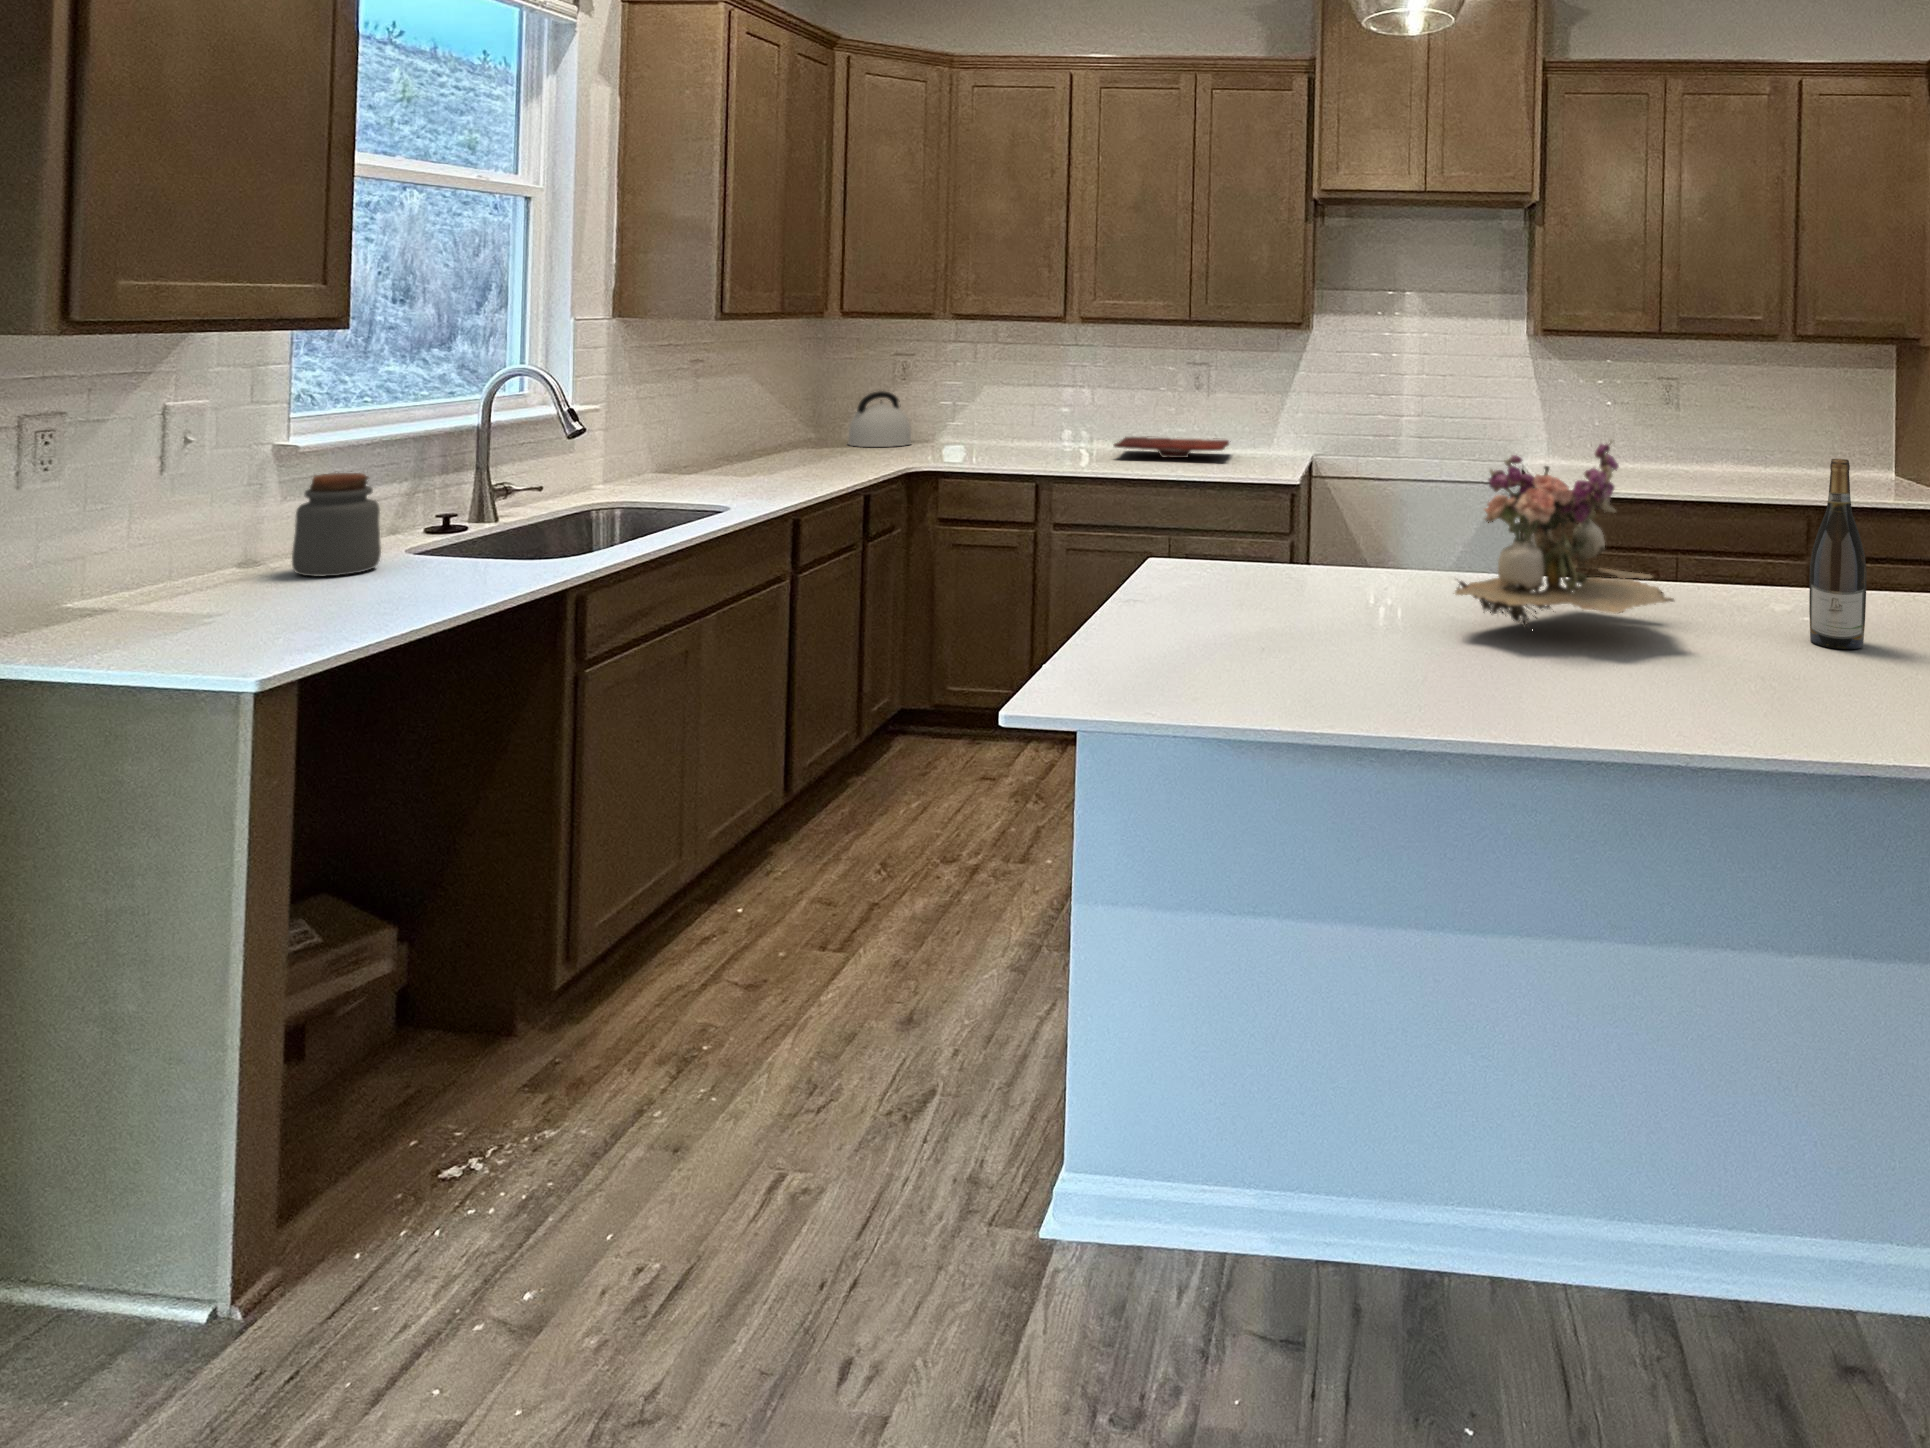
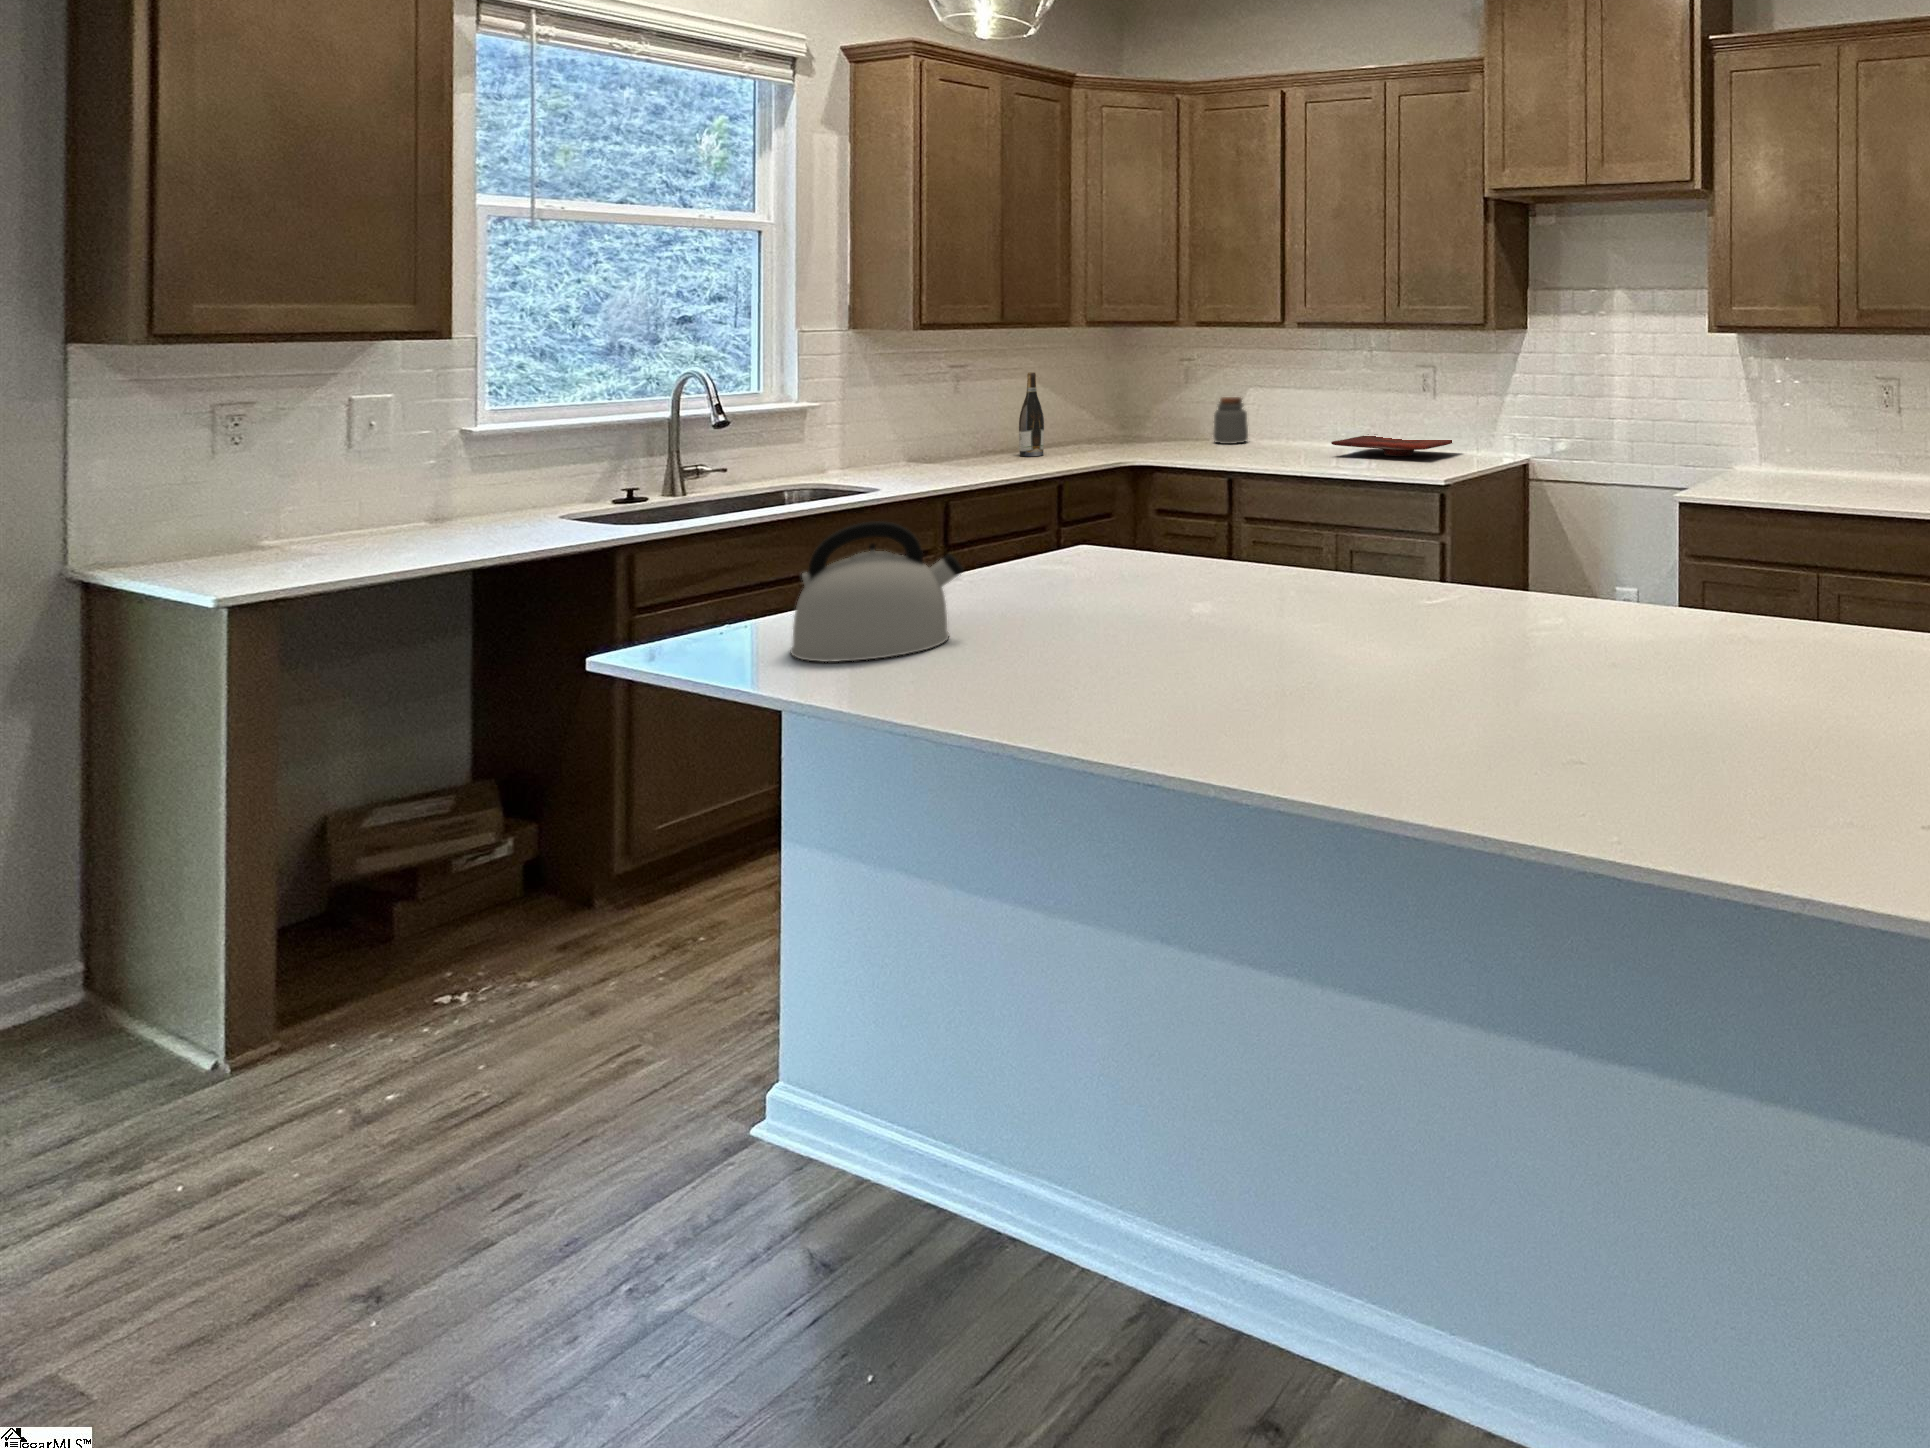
kettle: present [848,391,911,447] -> present [790,521,963,662]
flower arrangement: present [1455,440,1674,630] -> none [1098,439,1338,627]
wine bottle: present [1809,459,1867,649] -> present [1019,372,1044,457]
jar: present [292,473,381,576] -> present [1213,397,1248,444]

